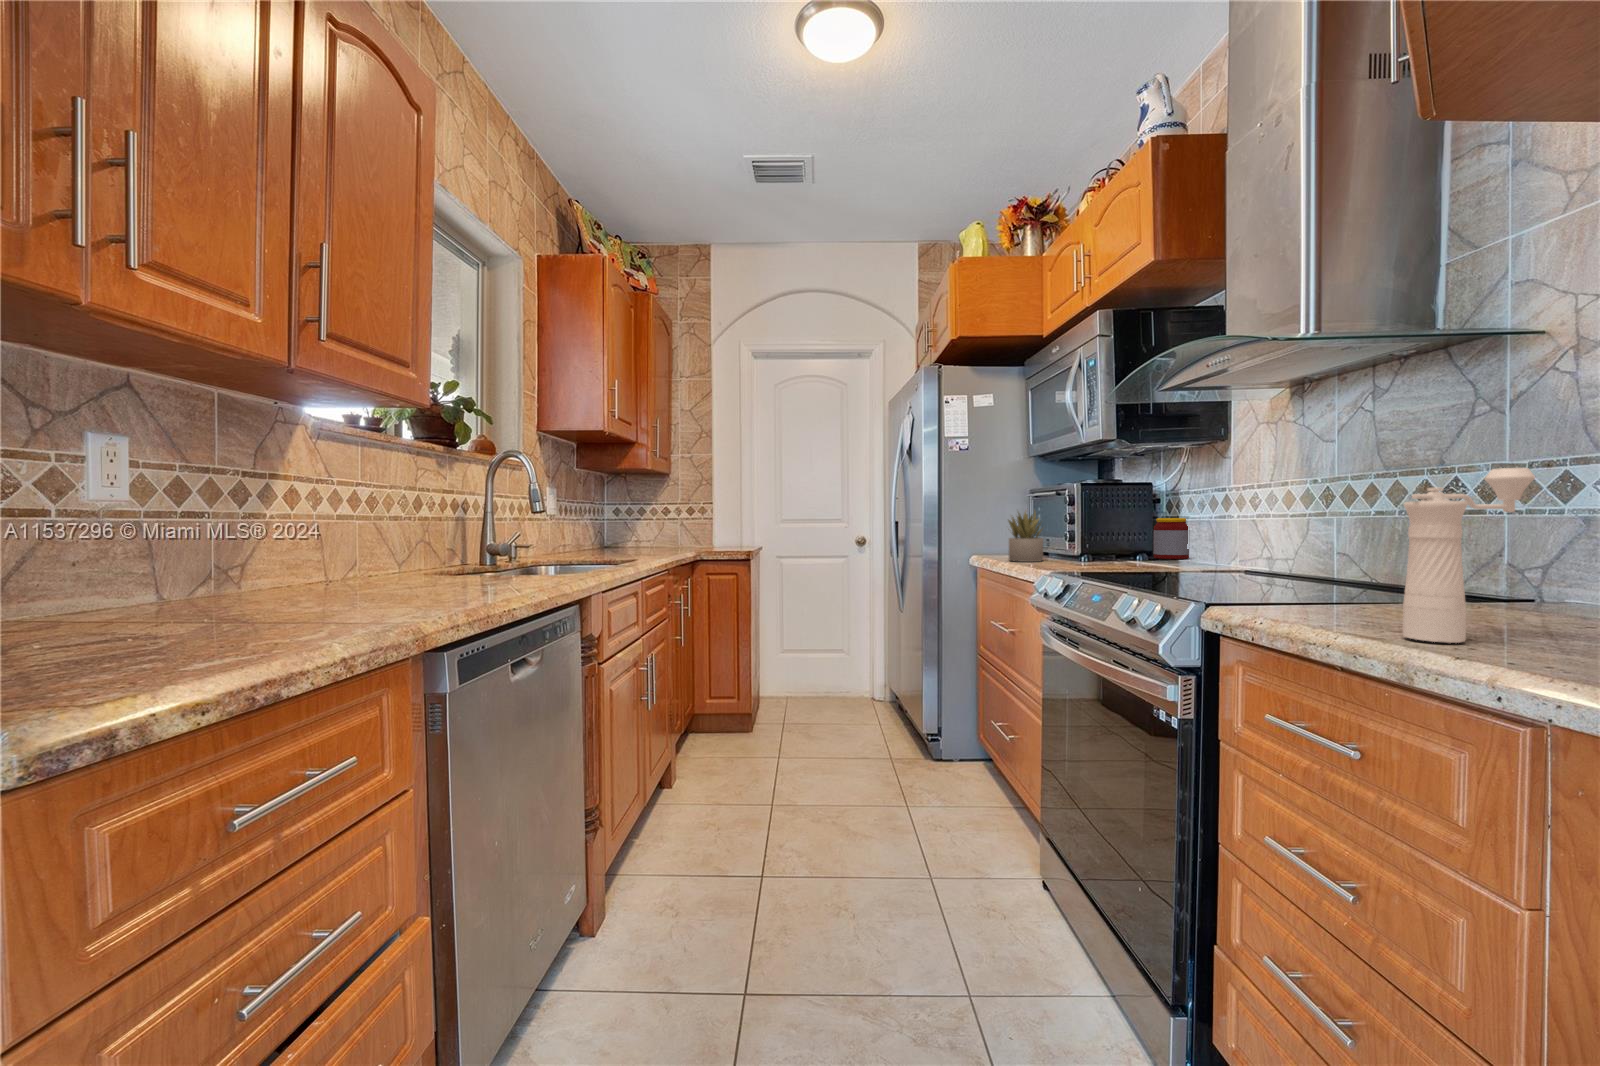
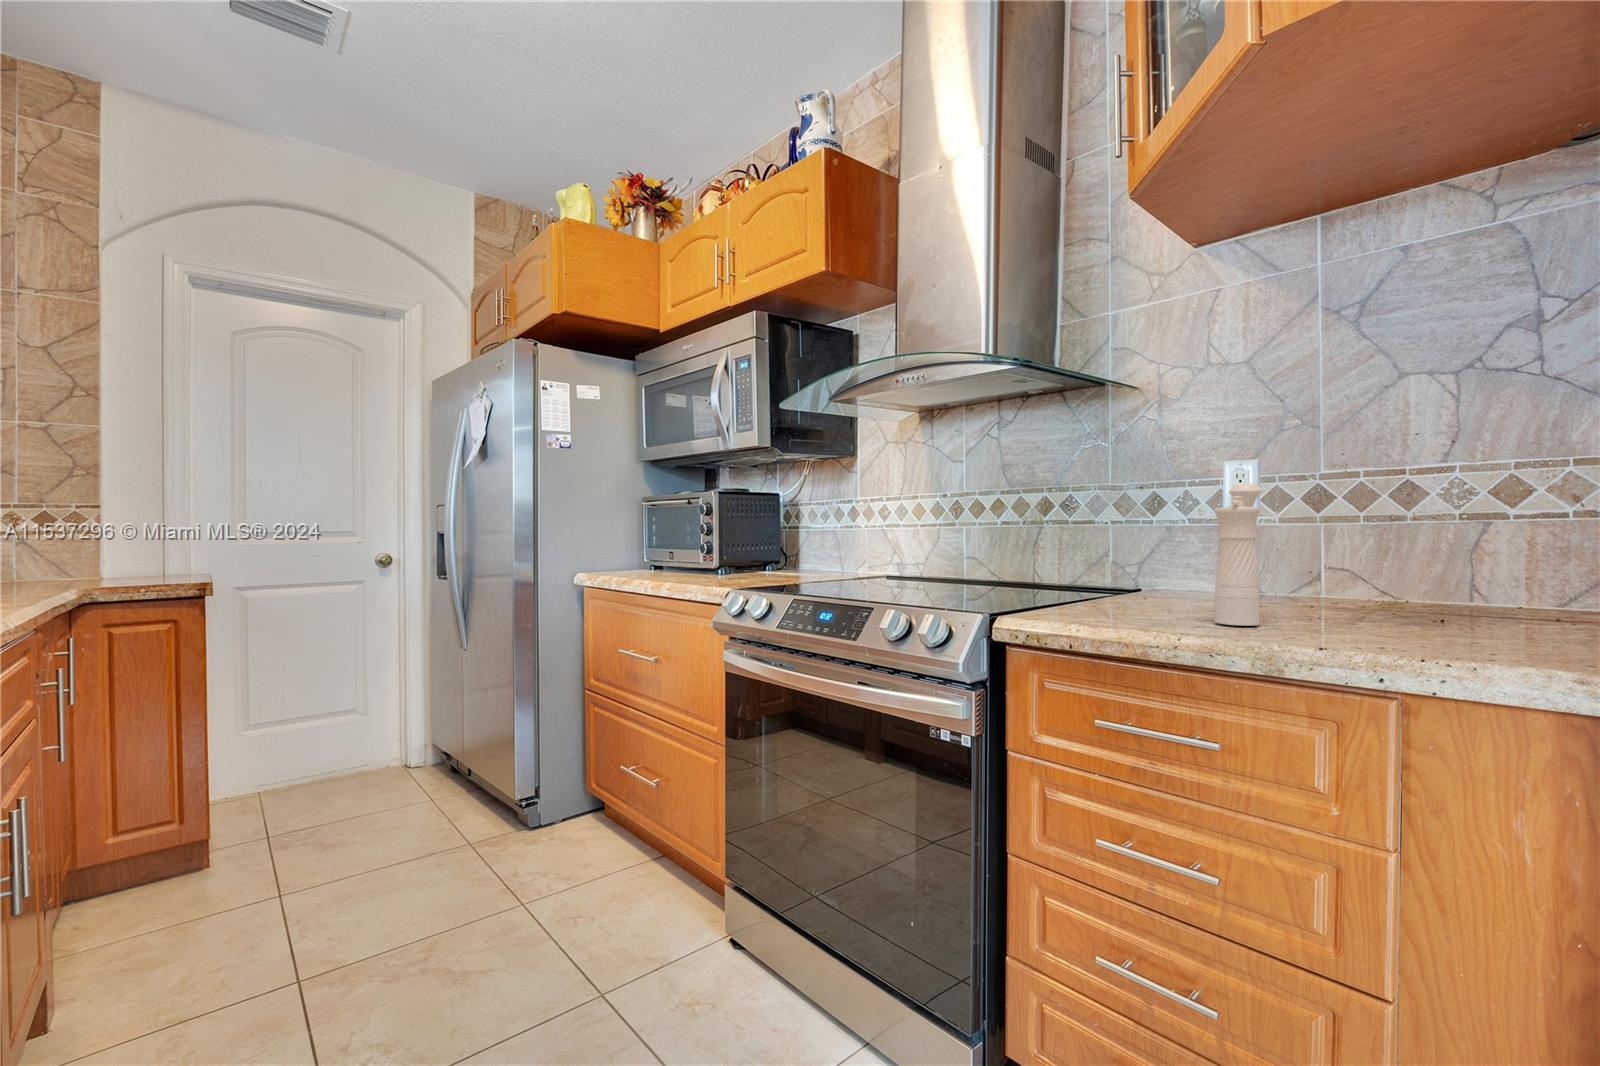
succulent plant: present [1008,512,1043,562] -> none [640,516,685,577]
jar: present [1153,518,1189,559] -> none [774,529,805,569]

